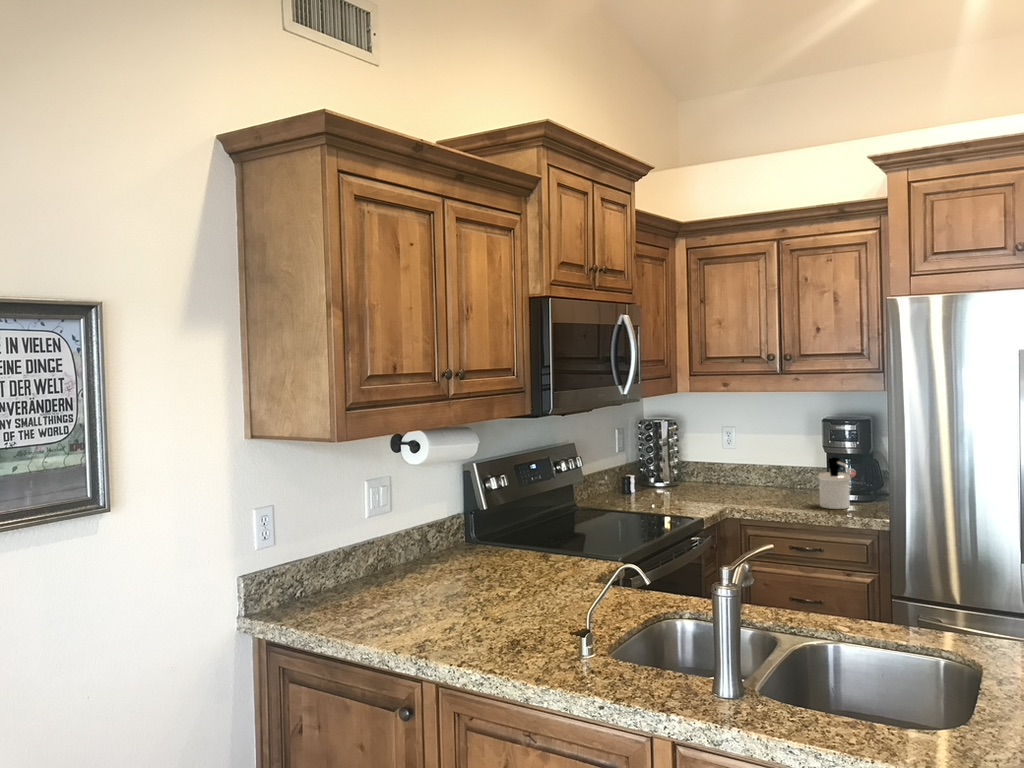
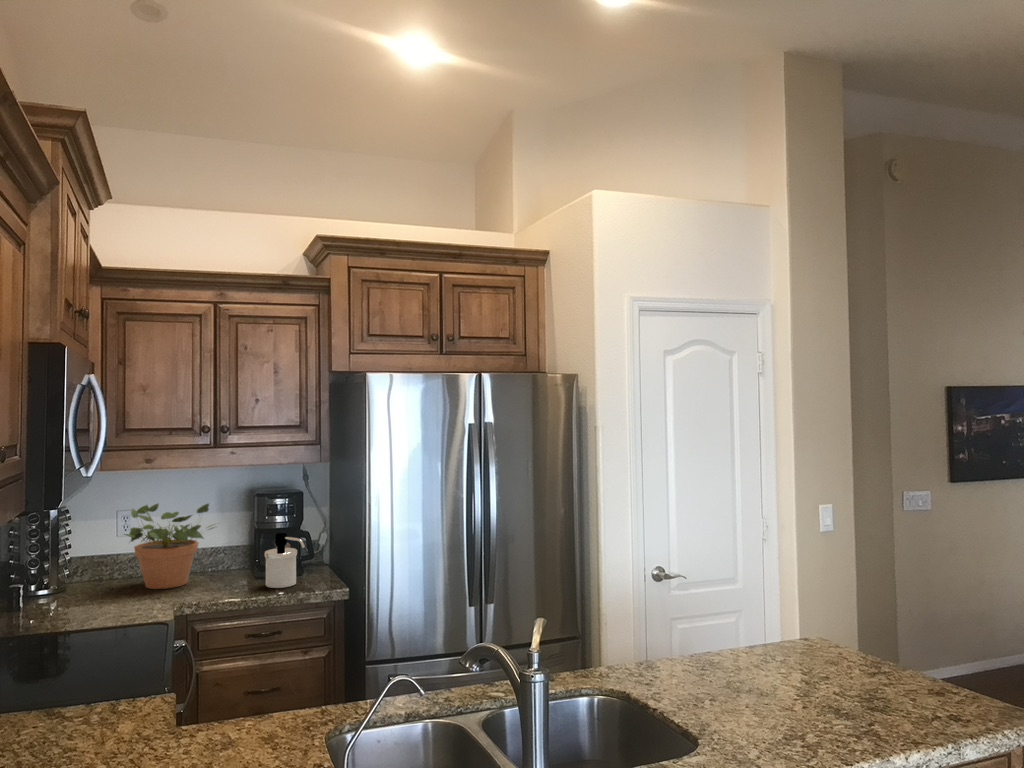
potted plant: none [709,422,795,495] -> present [124,504,215,589]

